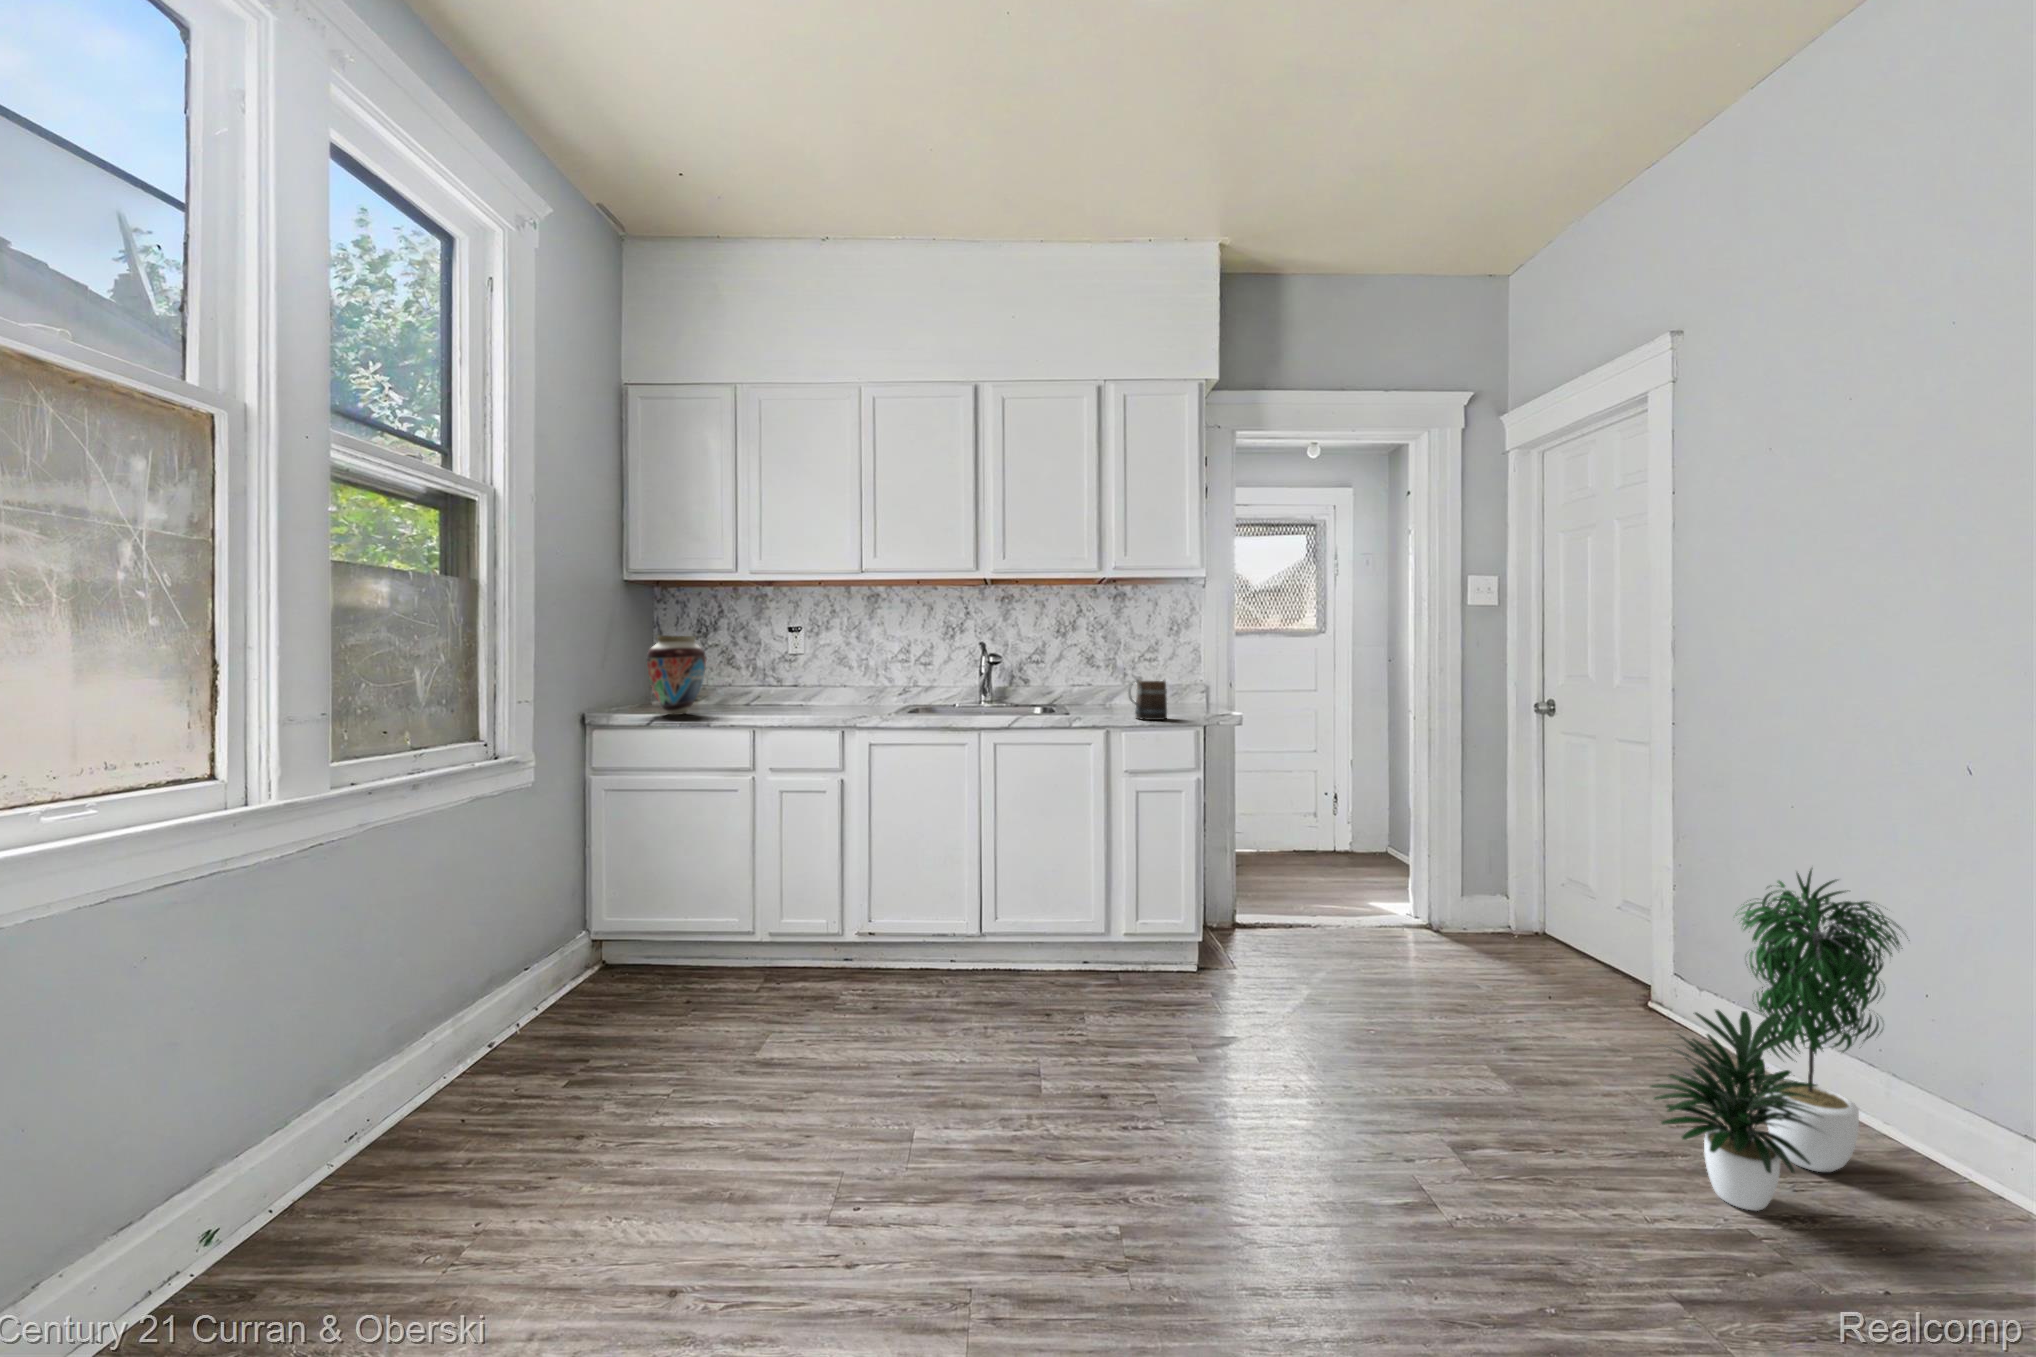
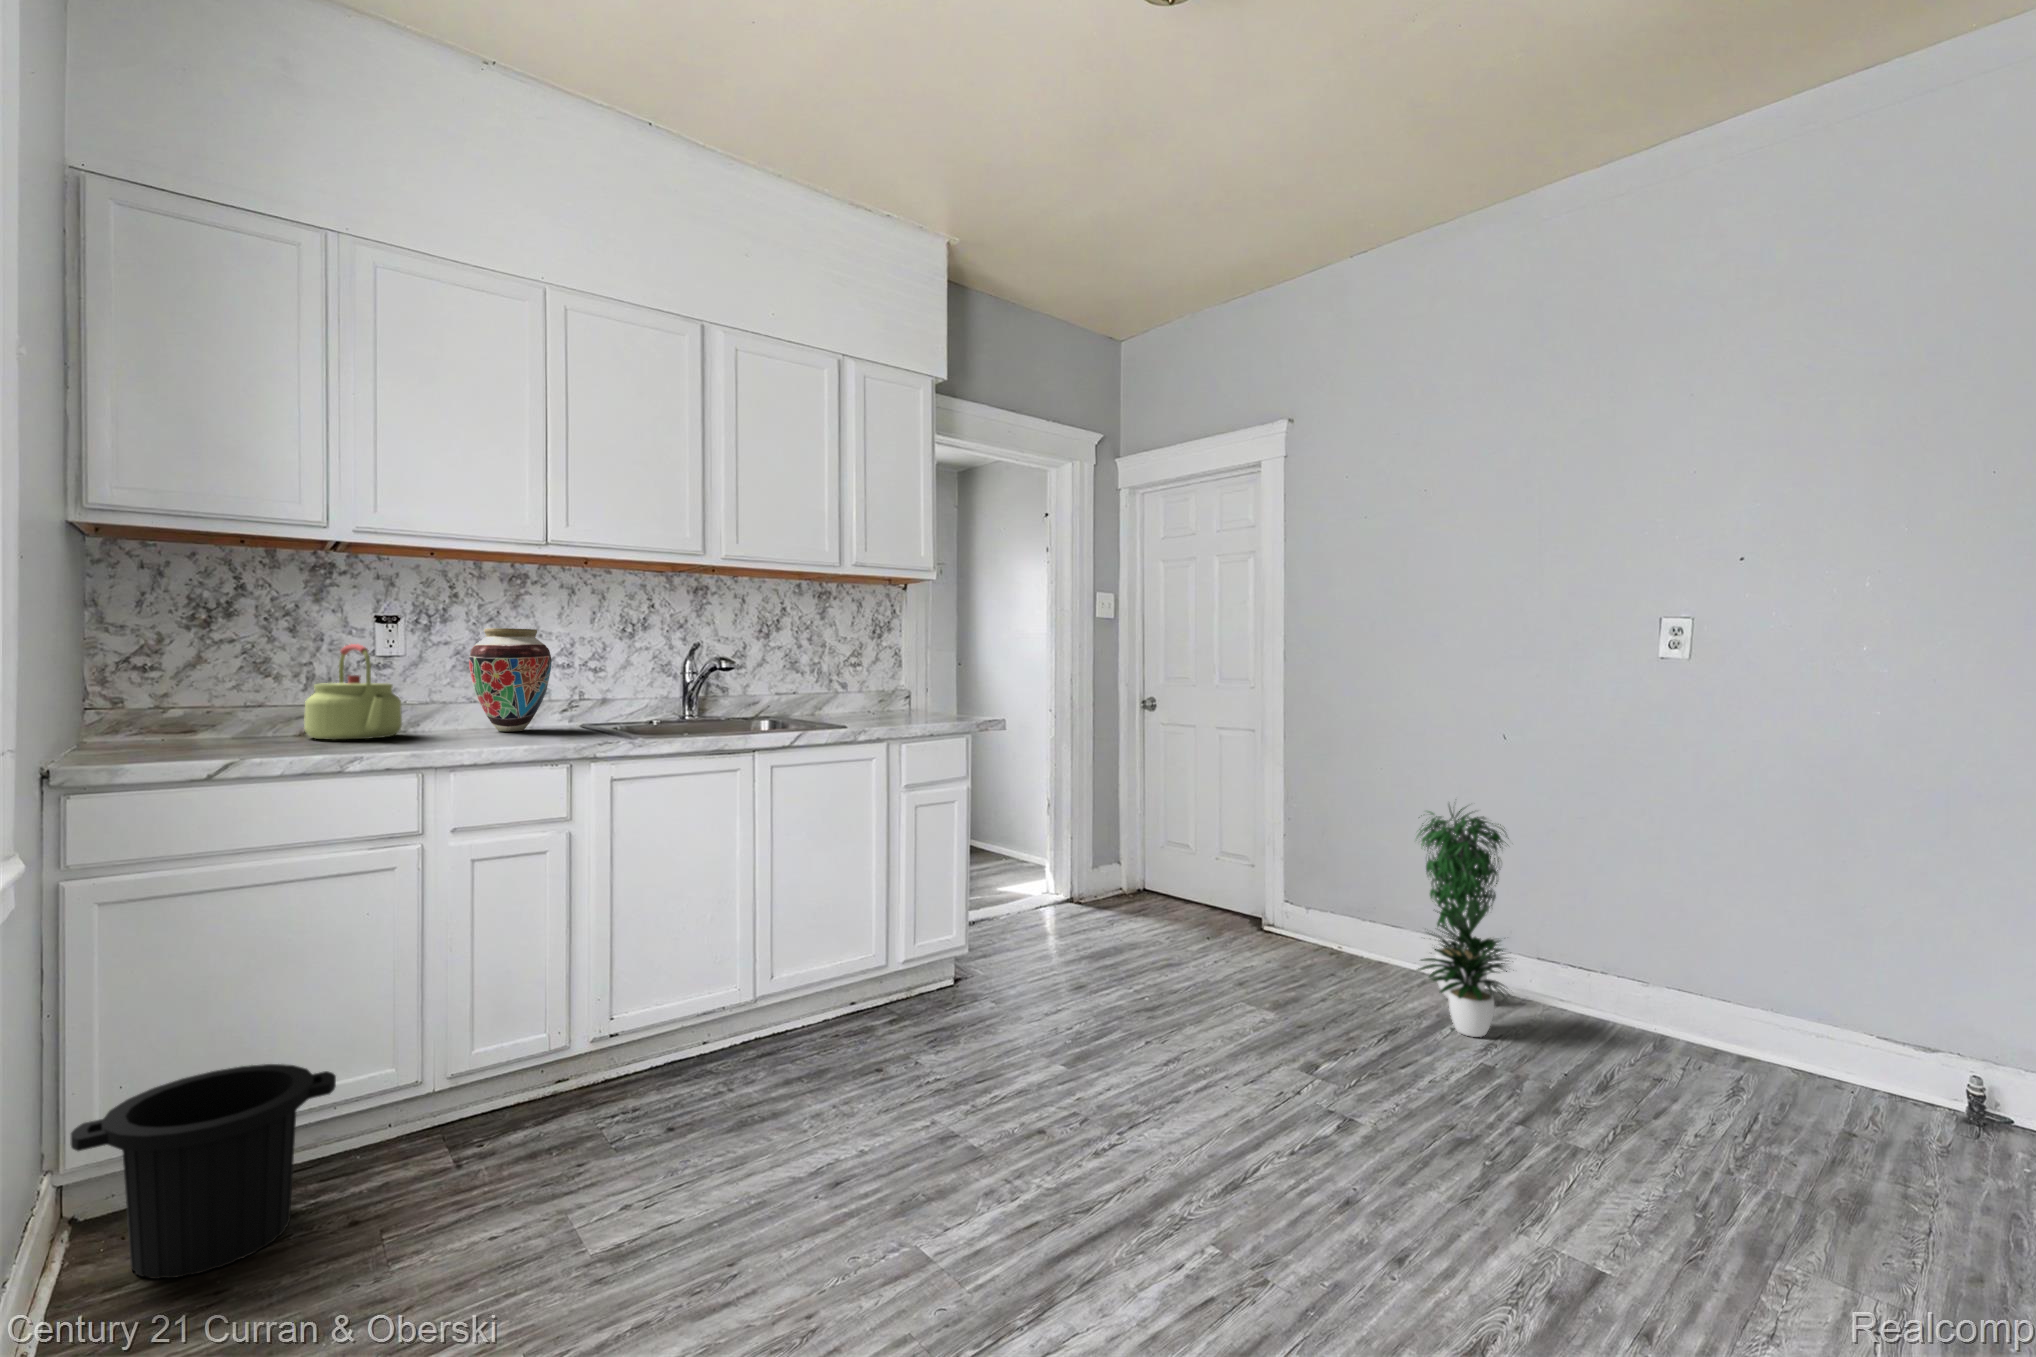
vase: present [646,636,706,715] -> present [469,628,552,731]
kettle: none [738,647,791,708] -> present [304,644,402,740]
mug: present [1128,681,1167,720] -> none [885,684,918,727]
trash can: none [566,892,680,996] -> present [70,1064,336,1279]

